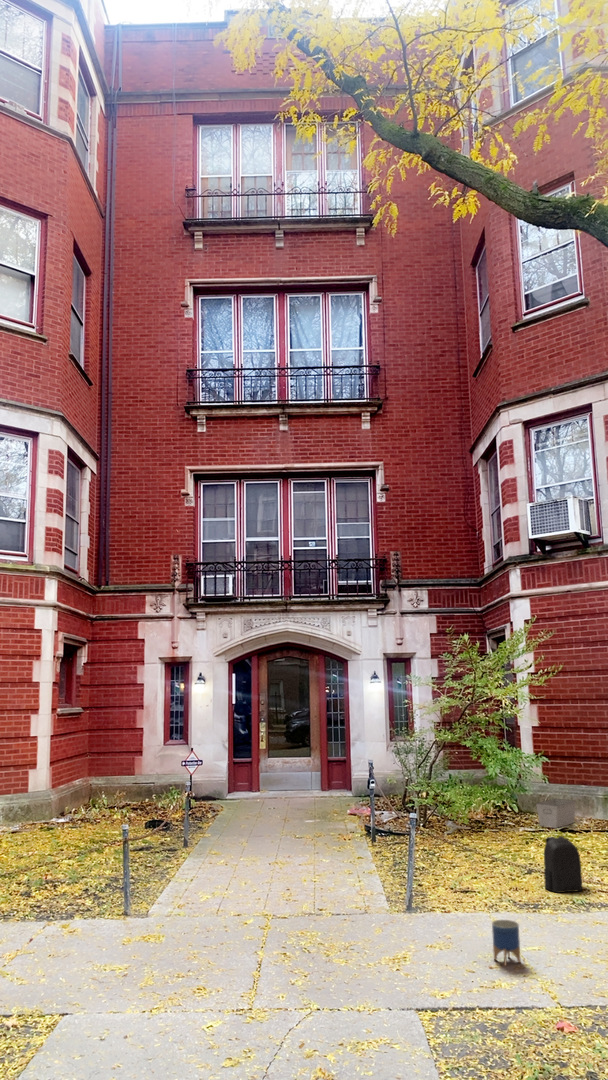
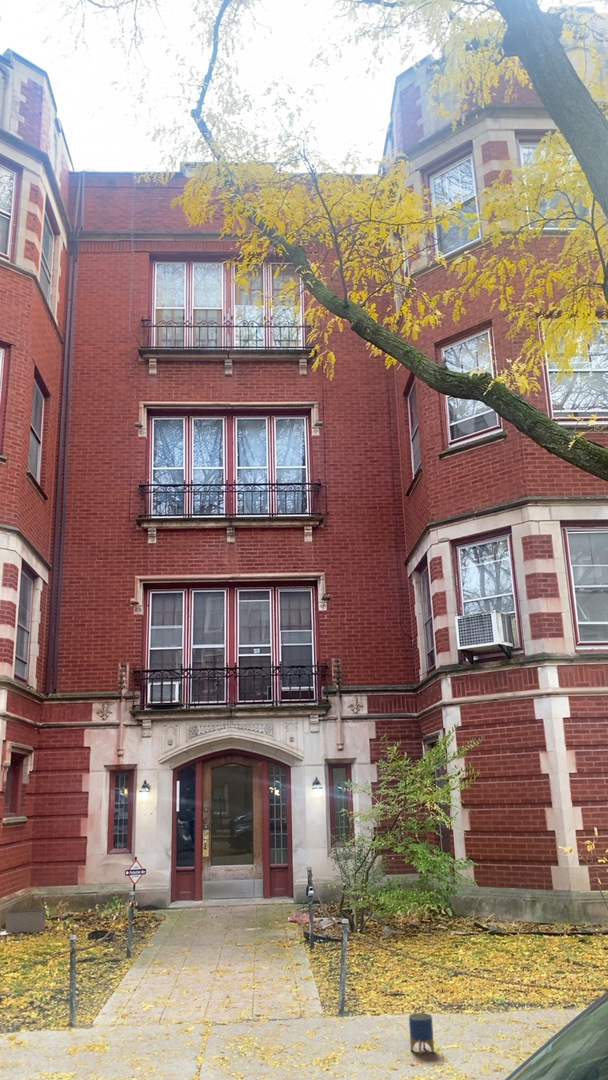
storage bin: present [536,799,575,828] -> present [6,908,46,933]
backpack: present [544,836,582,893] -> none [465,935,500,991]

